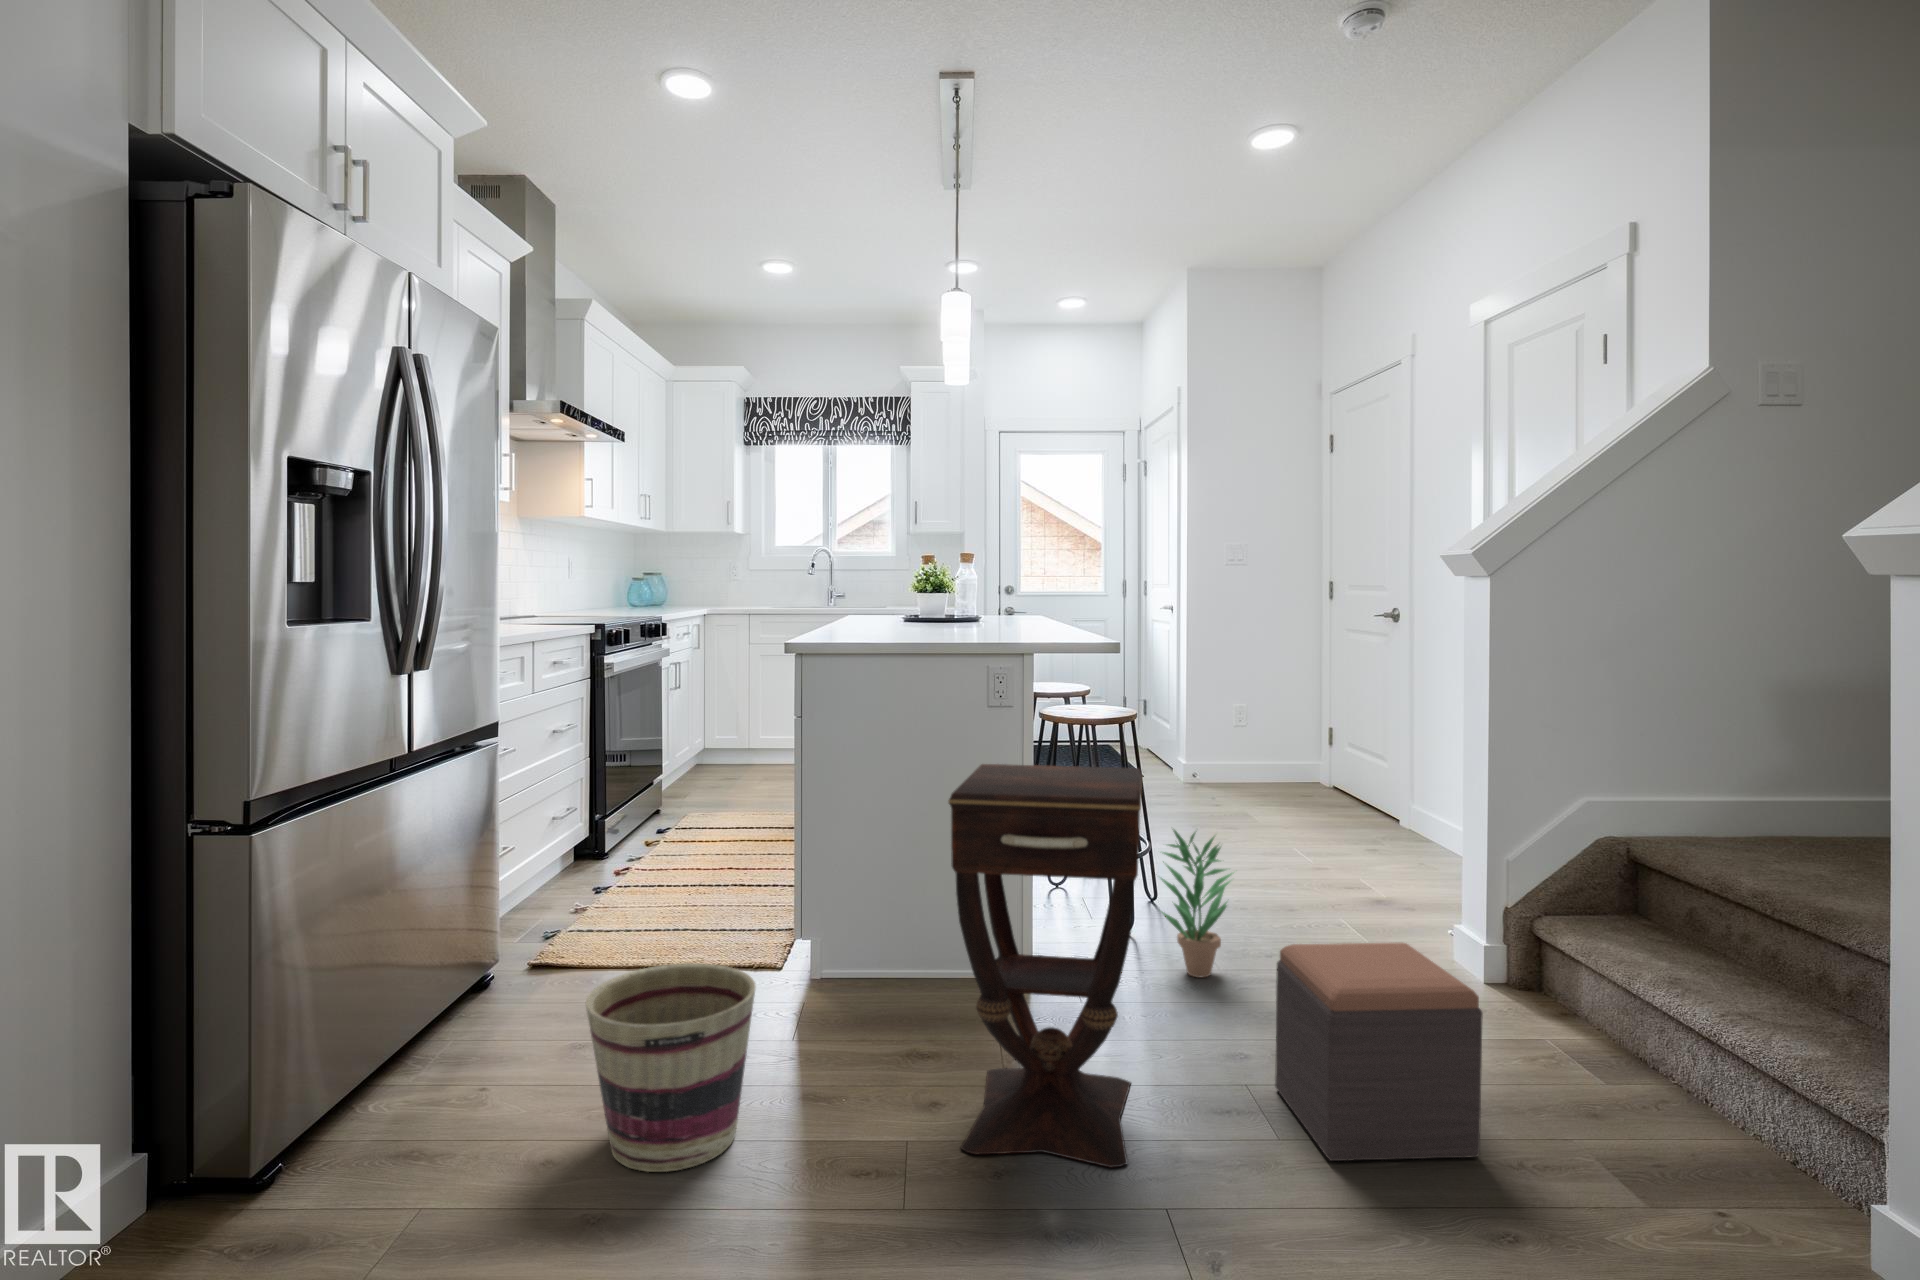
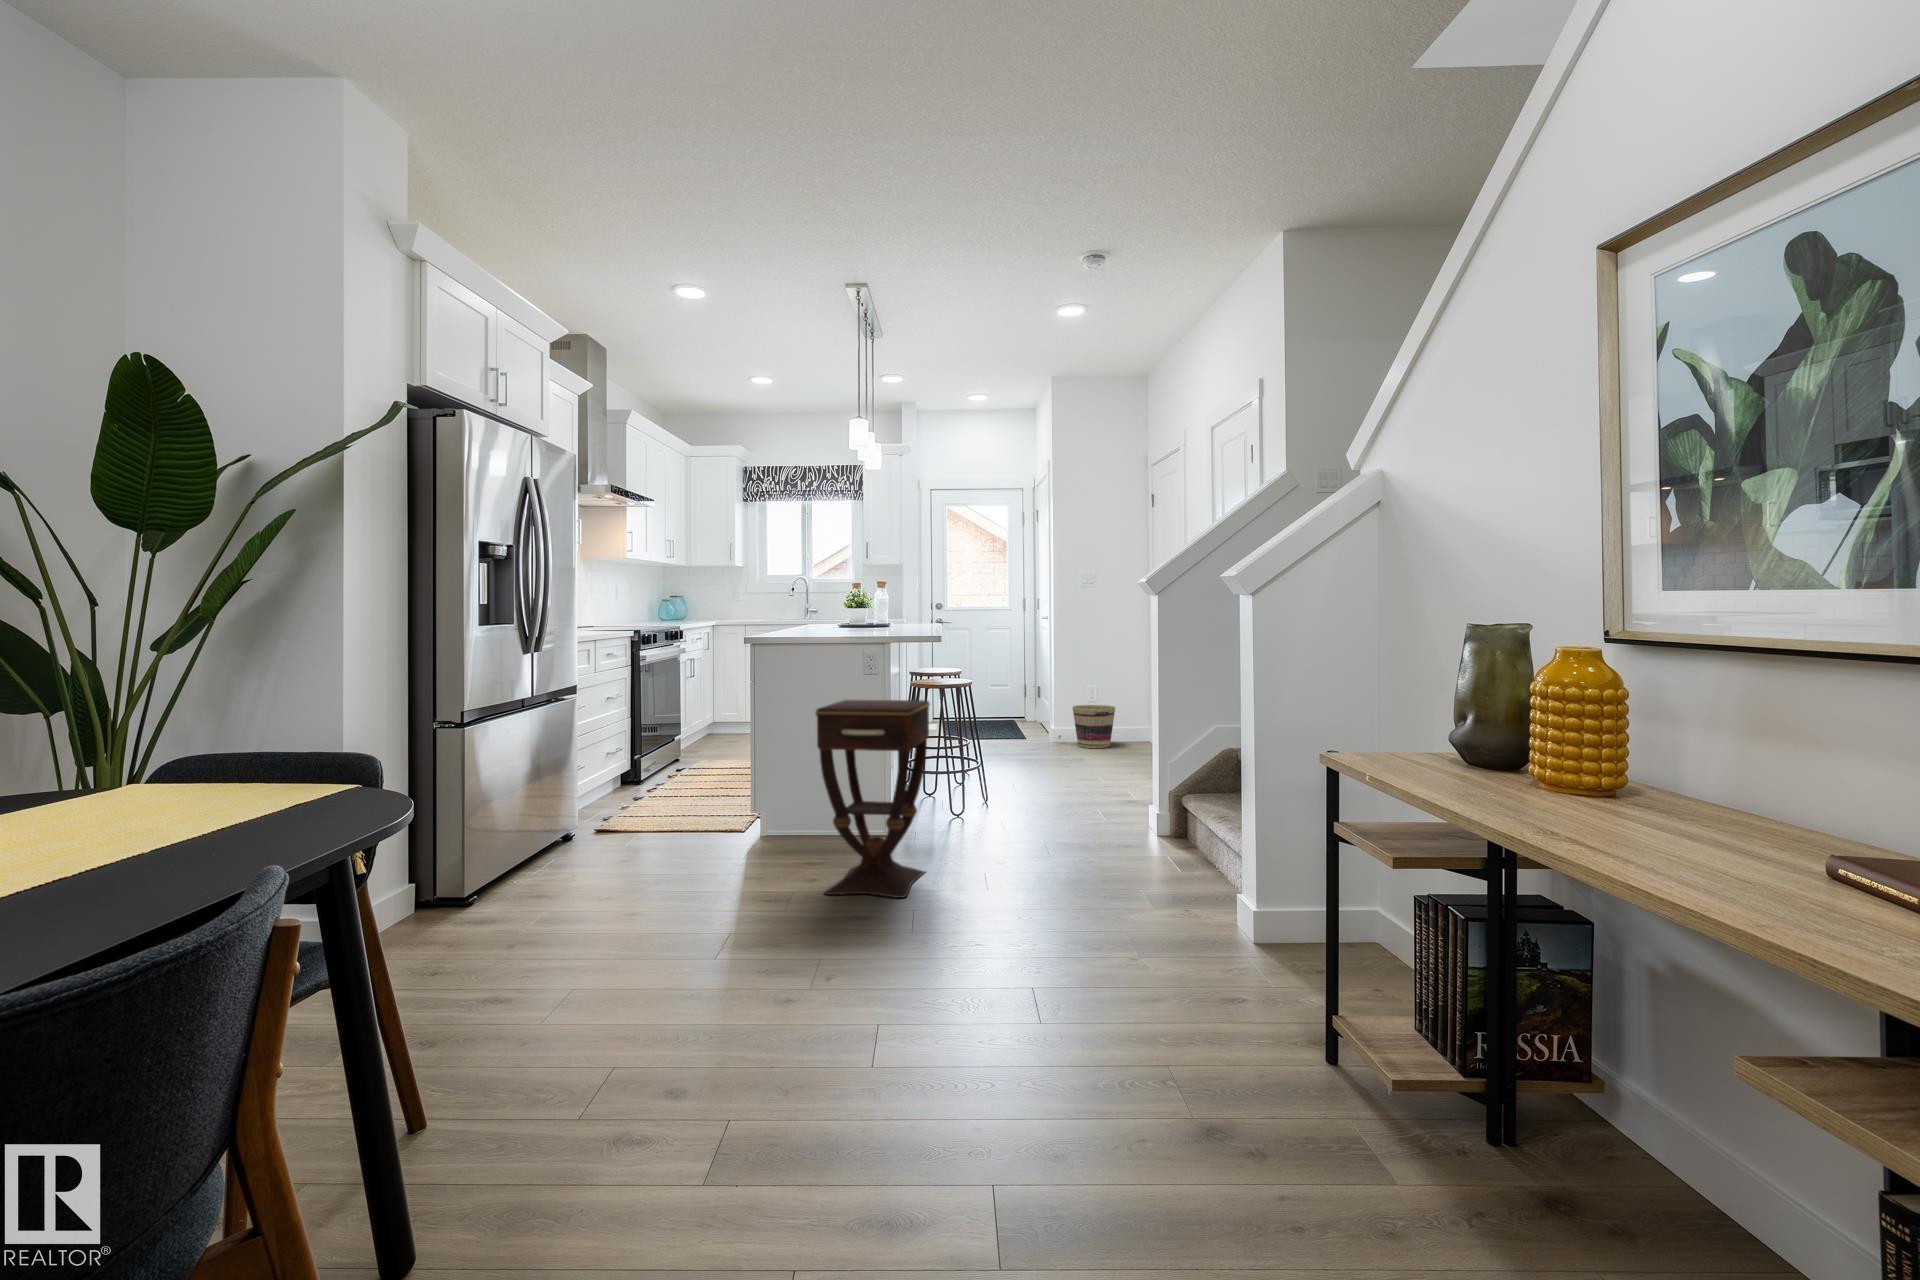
potted plant: present [1161,830,1232,977] -> none [966,744,1012,833]
footstool: present [1275,943,1483,1161] -> none [1001,793,1088,895]
basket: present [586,963,756,1172] -> present [1072,705,1115,748]

